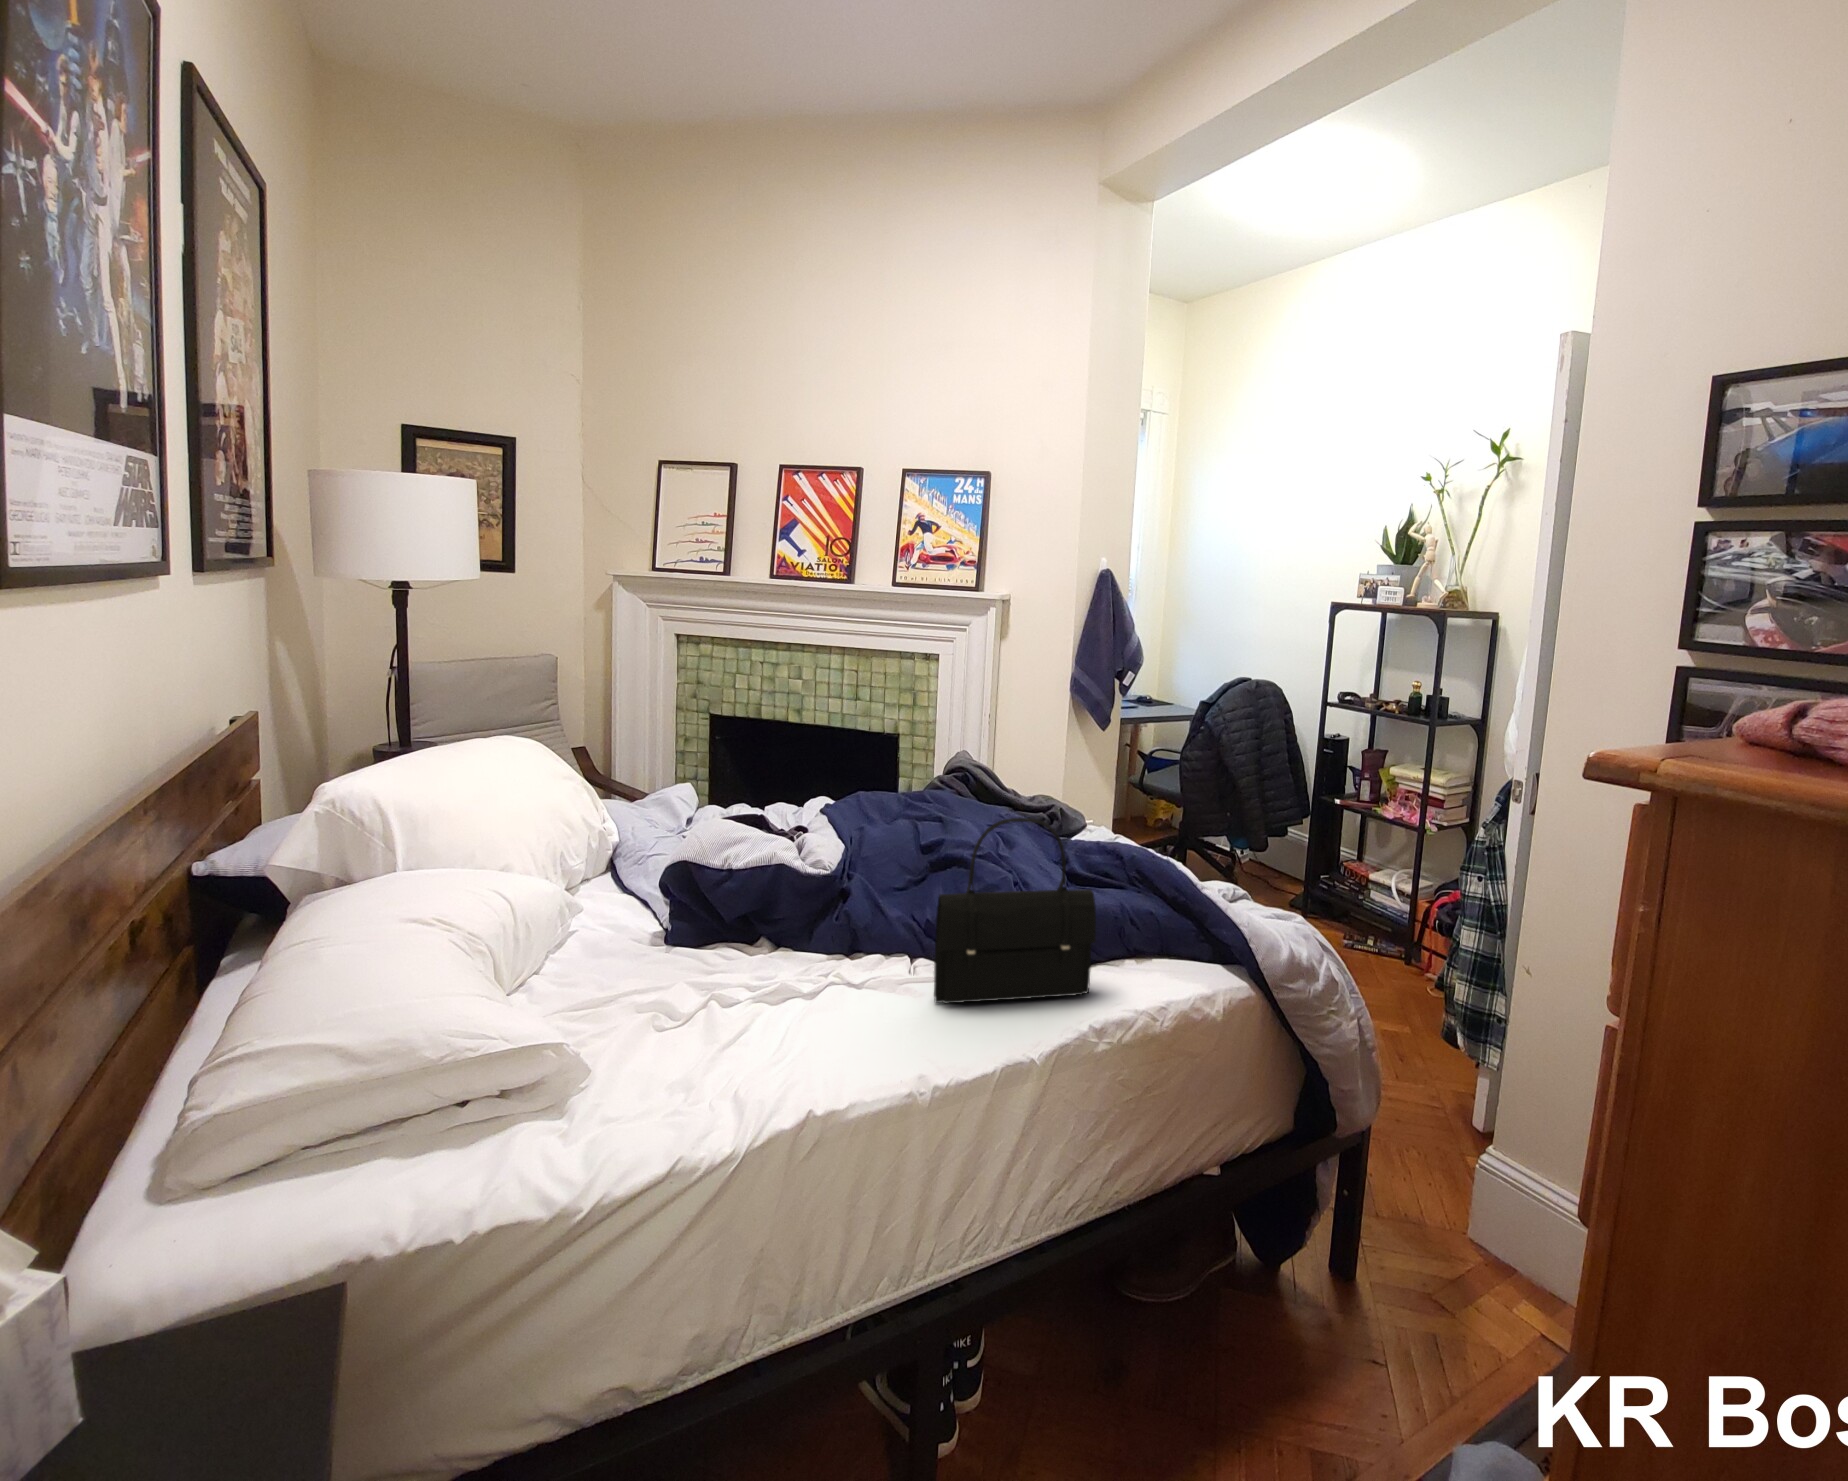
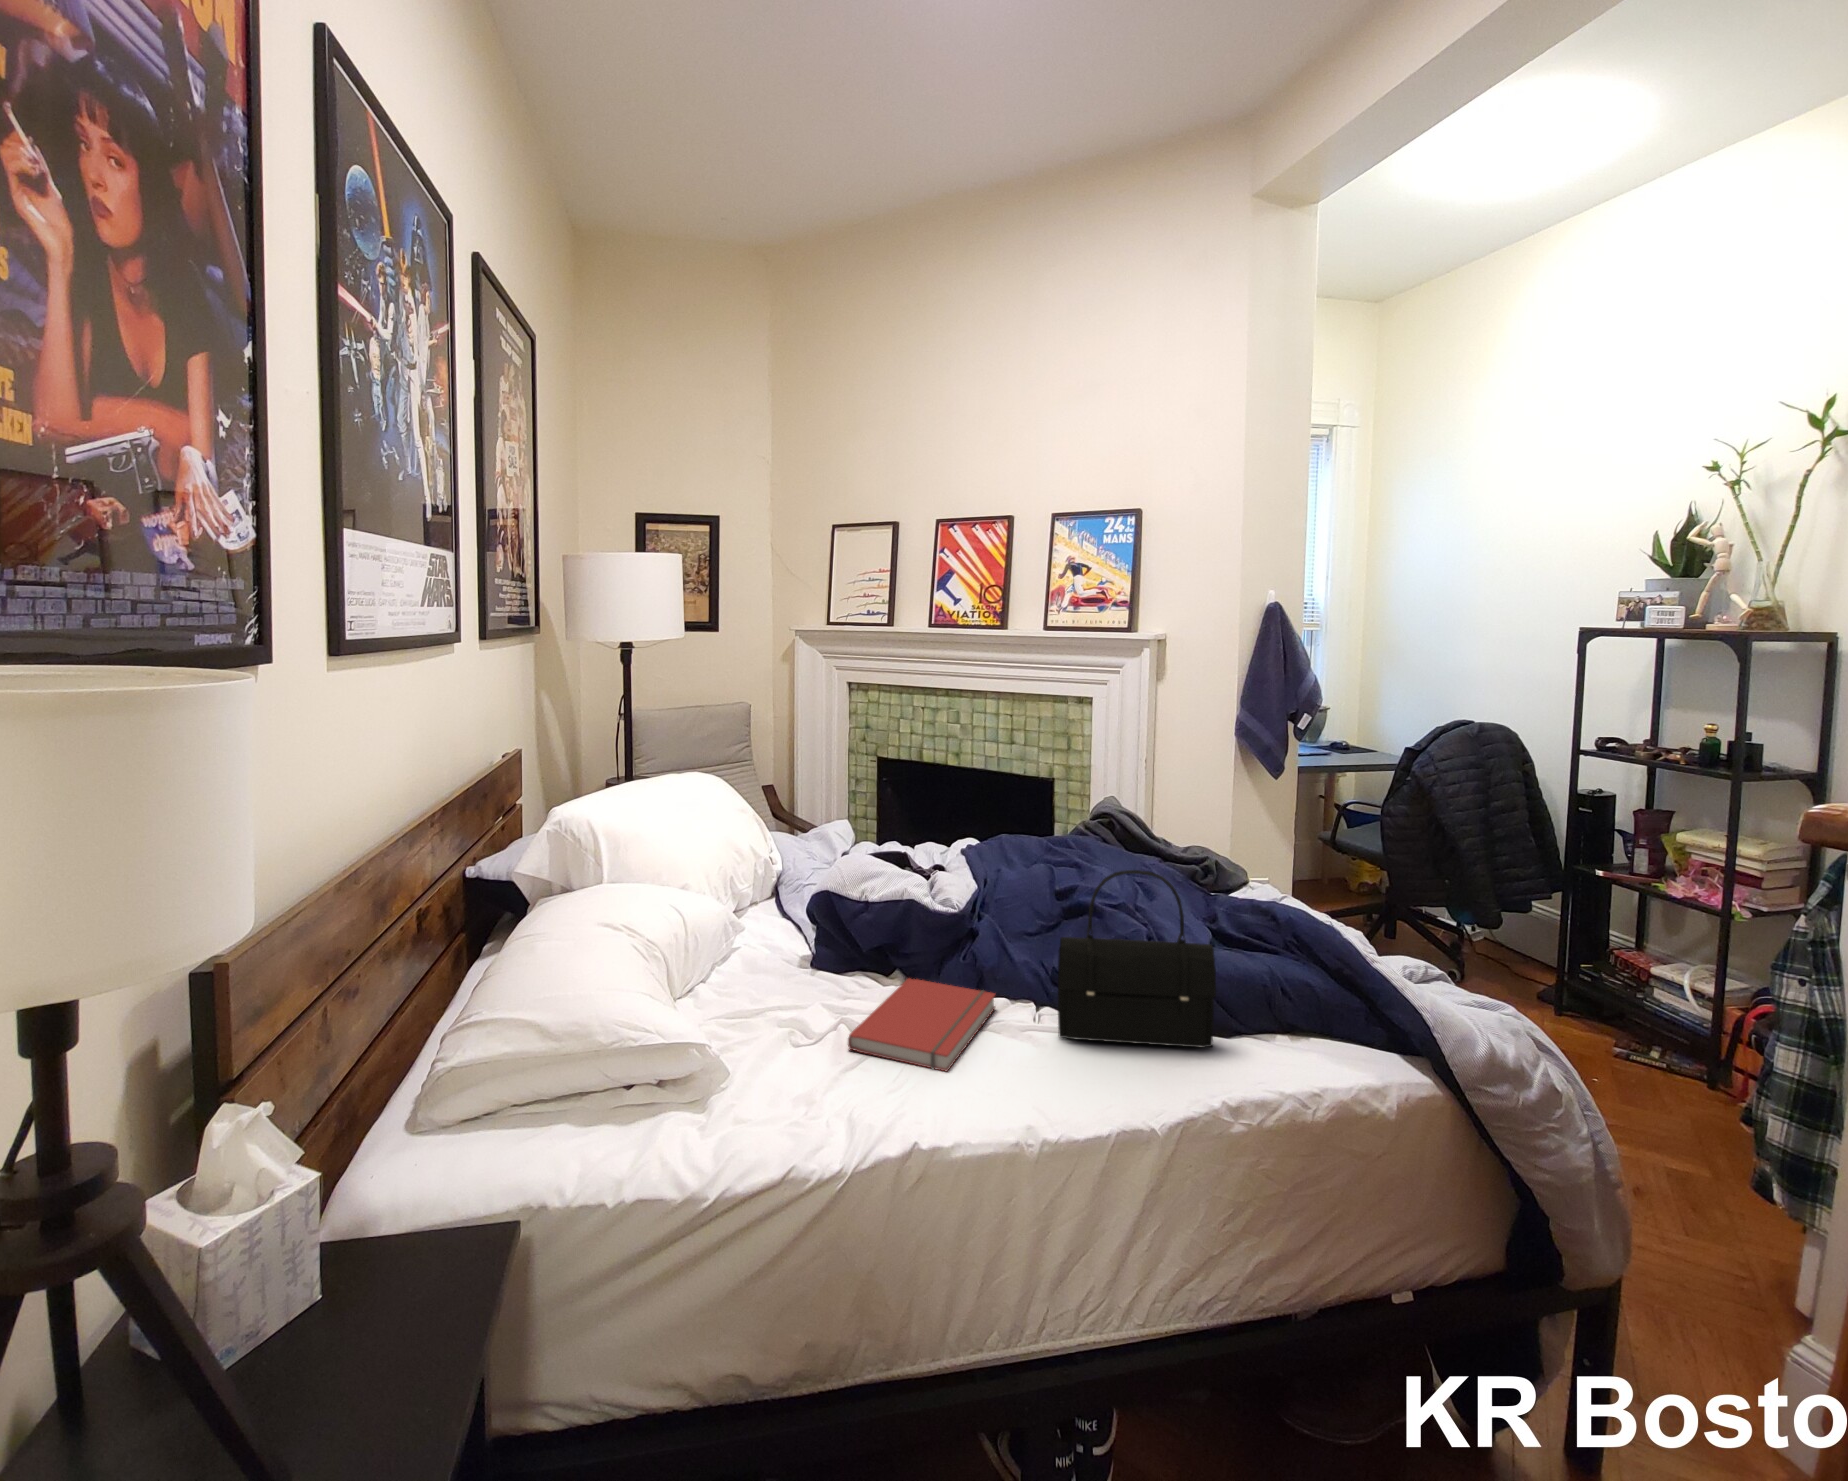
book: none [688,954,863,1062] -> present [848,978,995,1072]

